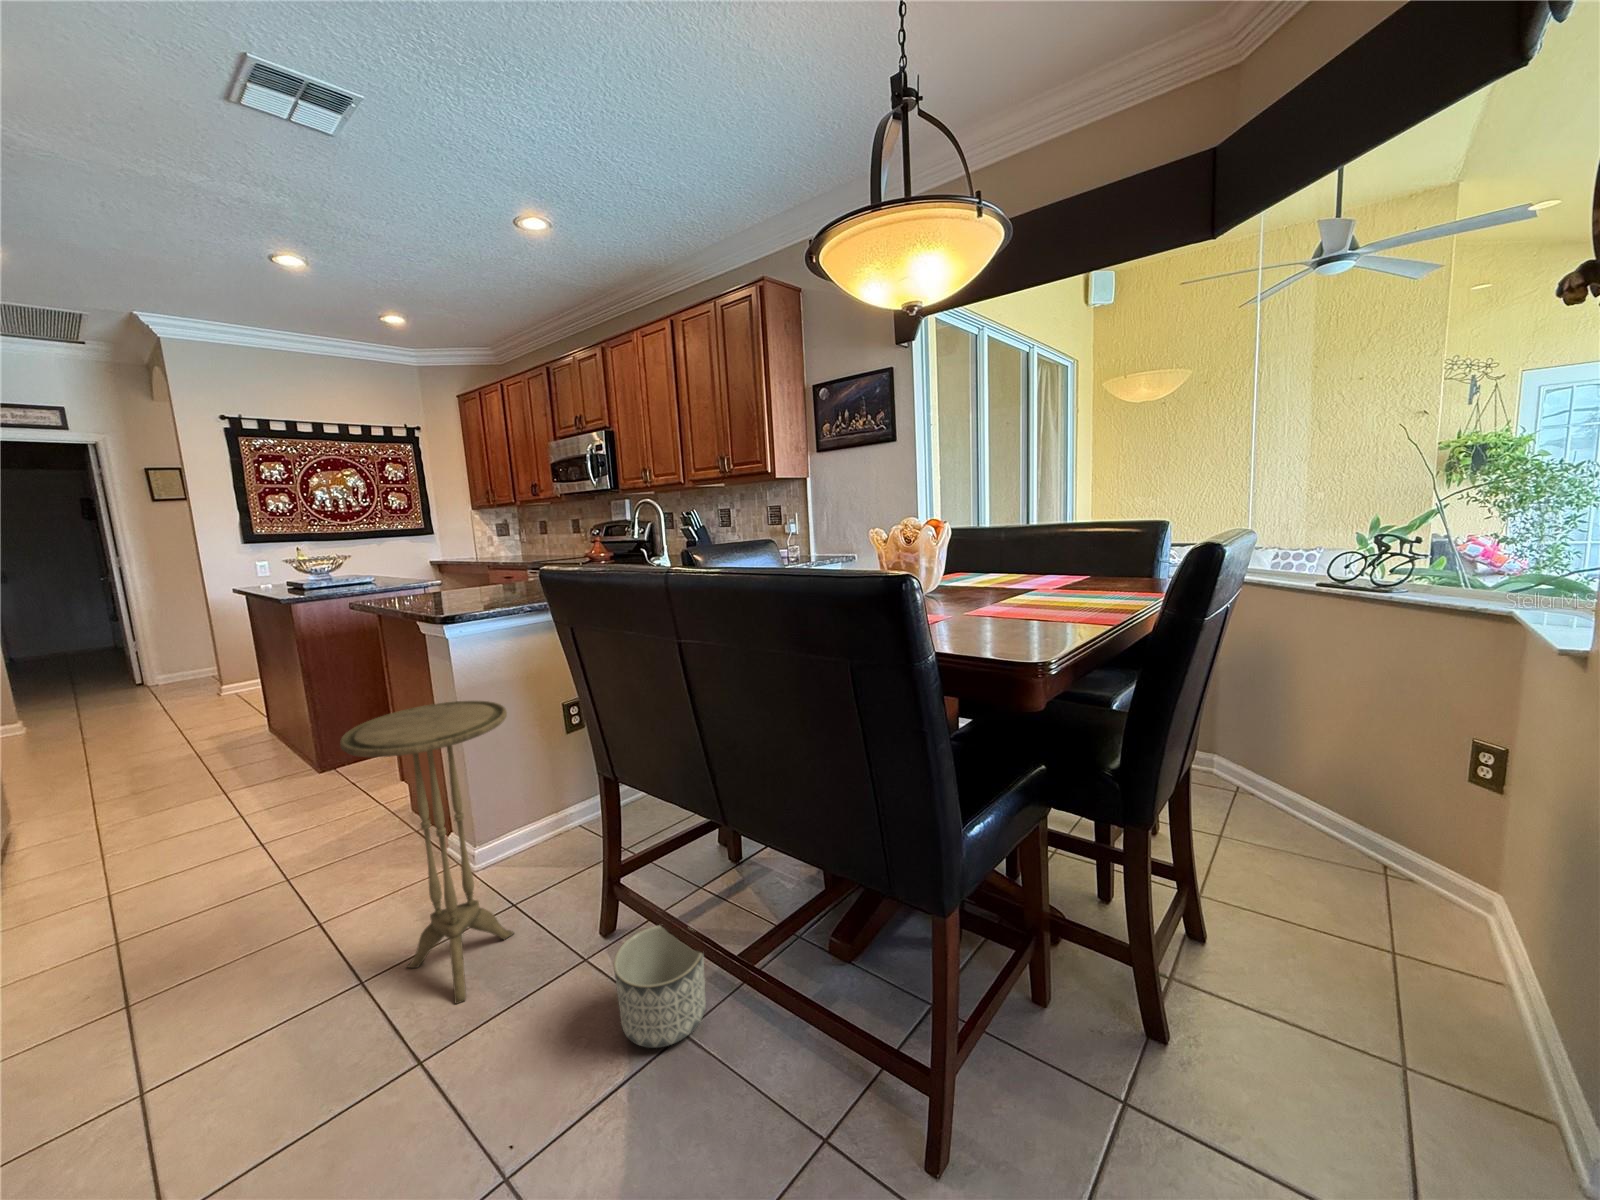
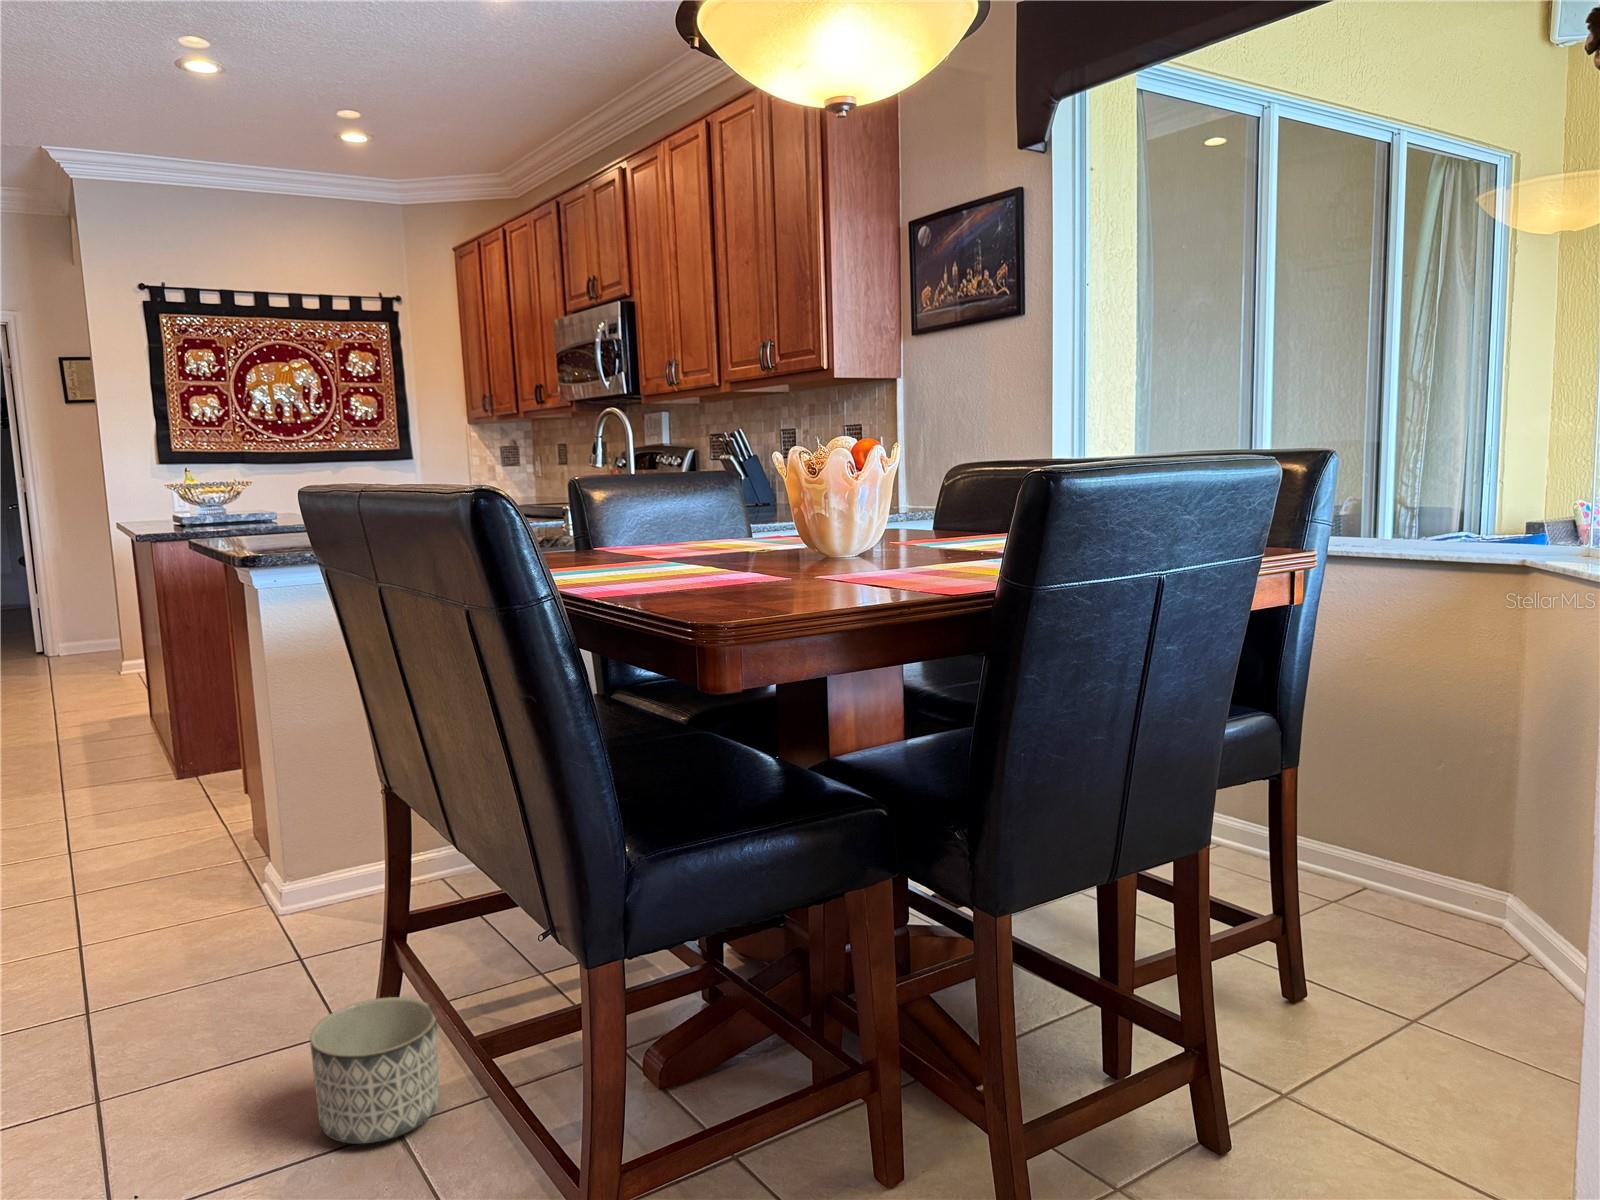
side table: present [340,701,514,1004] -> none [59,672,277,1056]

